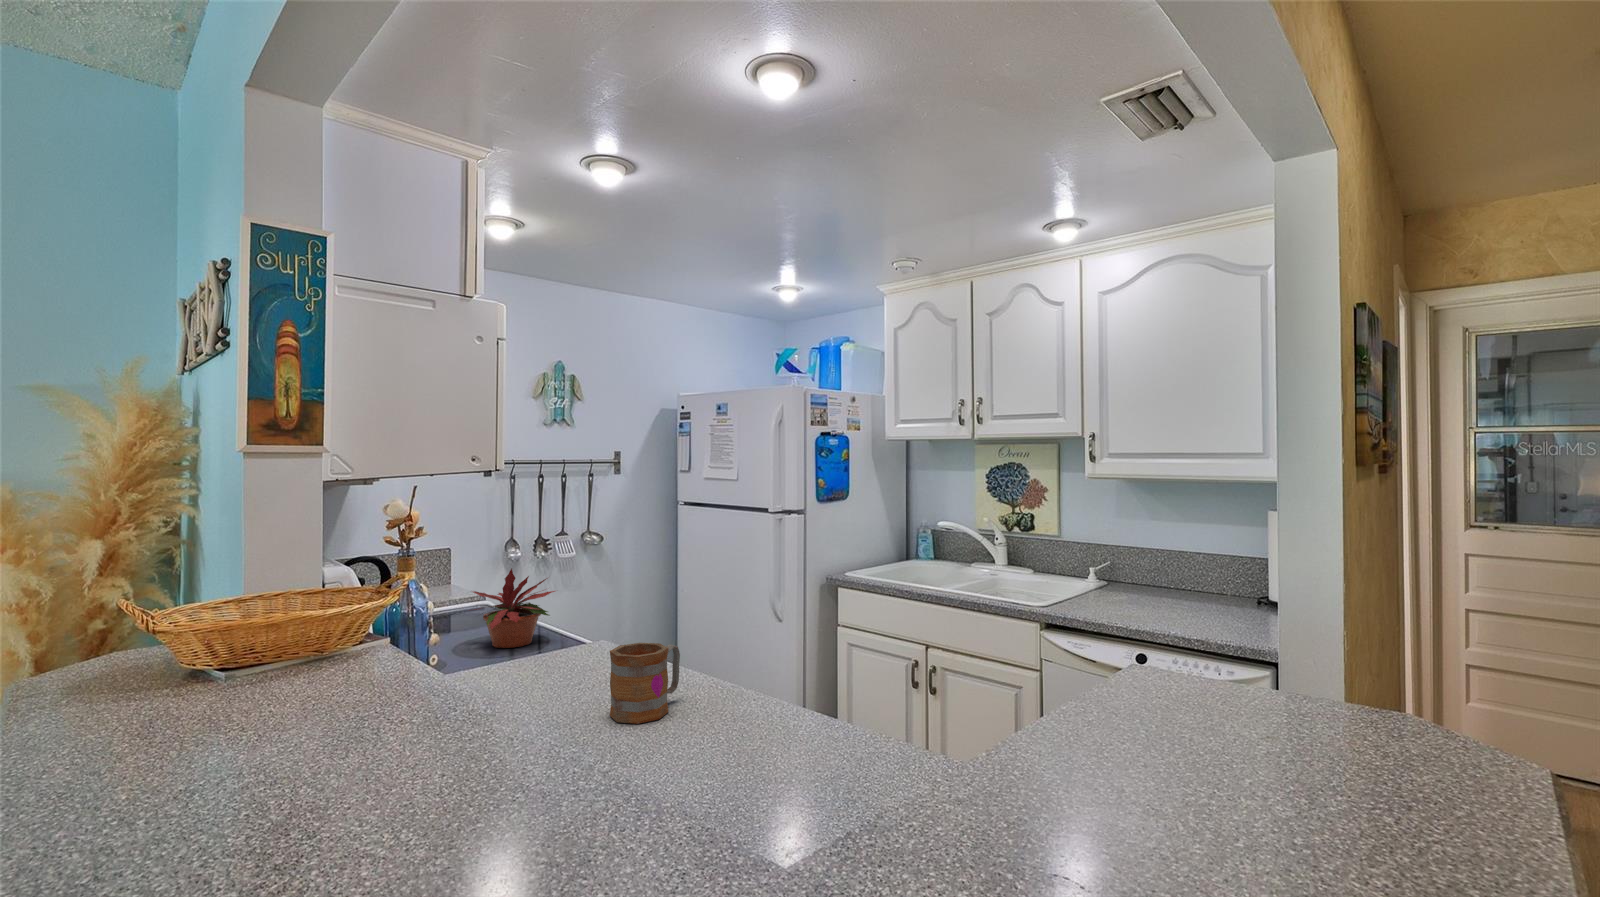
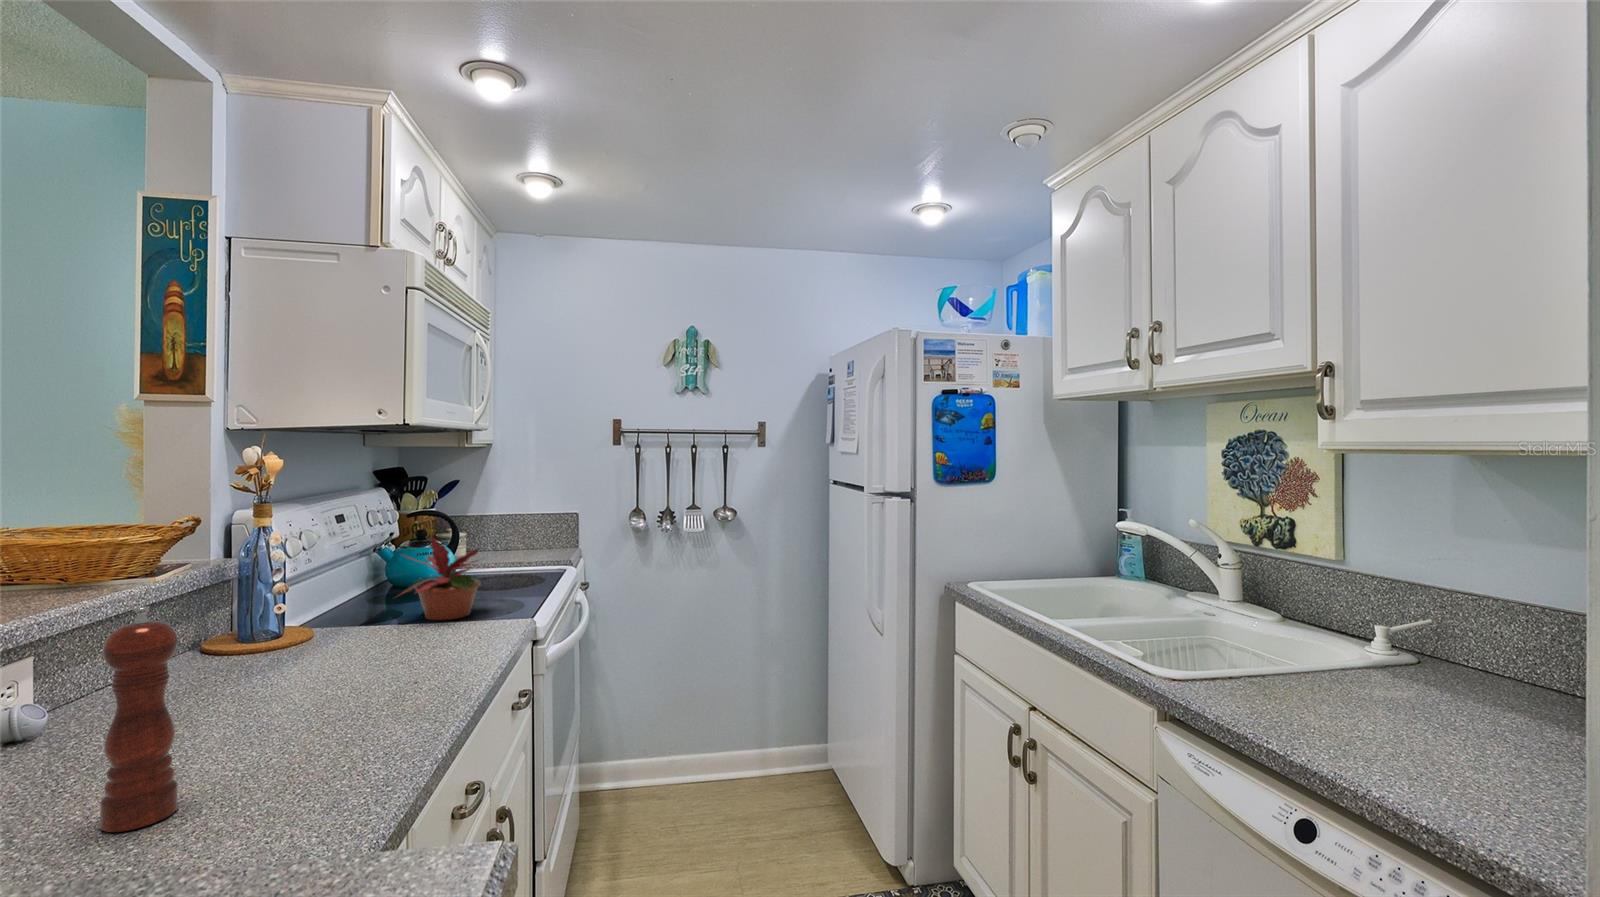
pepper mill: none [707,601,743,744] -> present [100,607,178,832]
mug: present [610,643,680,724] -> none [177,644,315,756]

